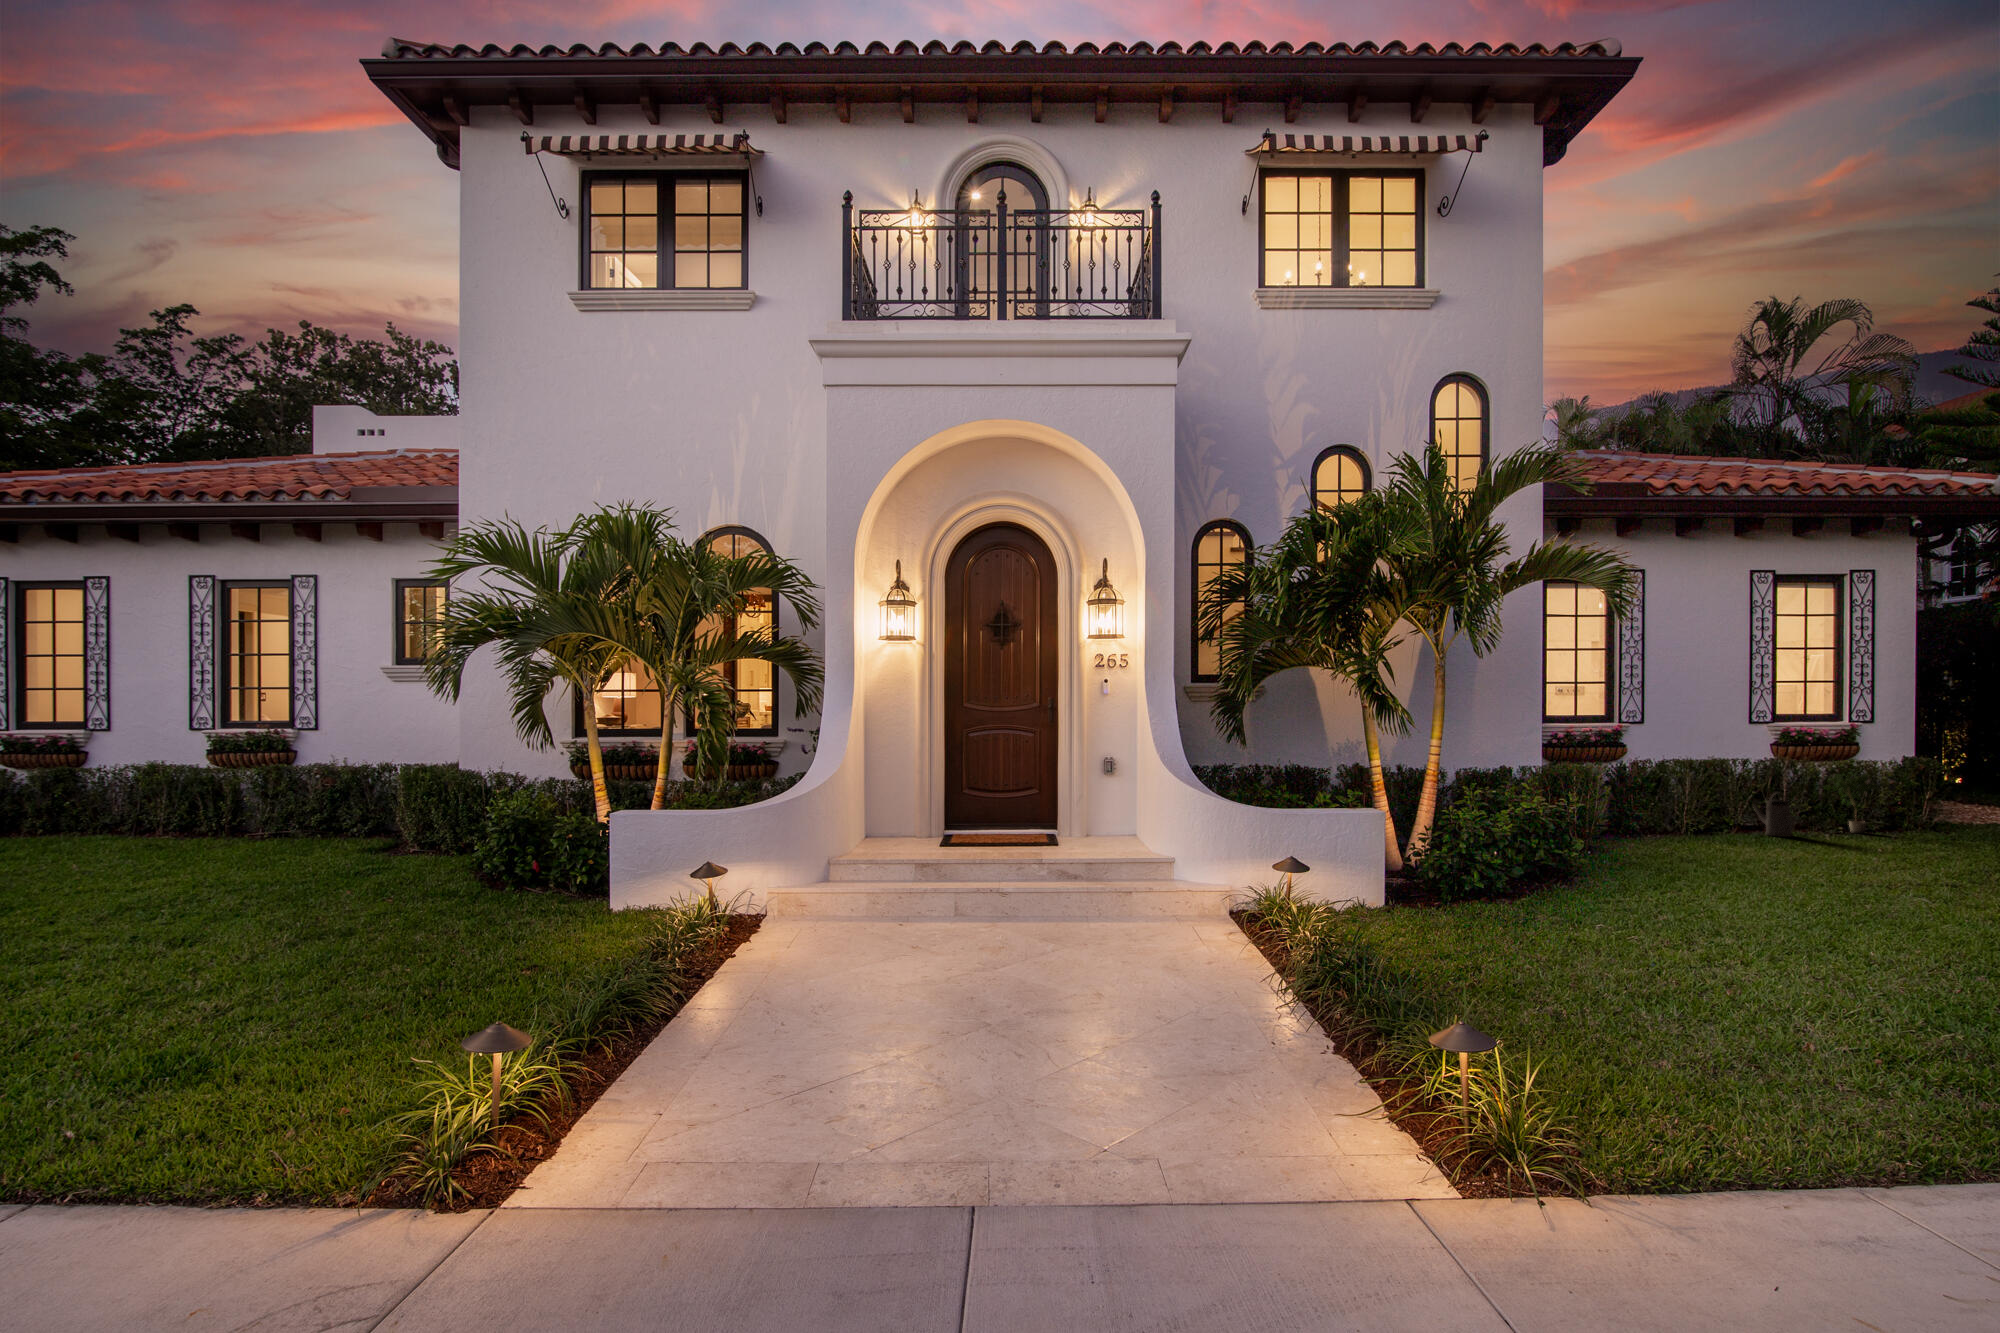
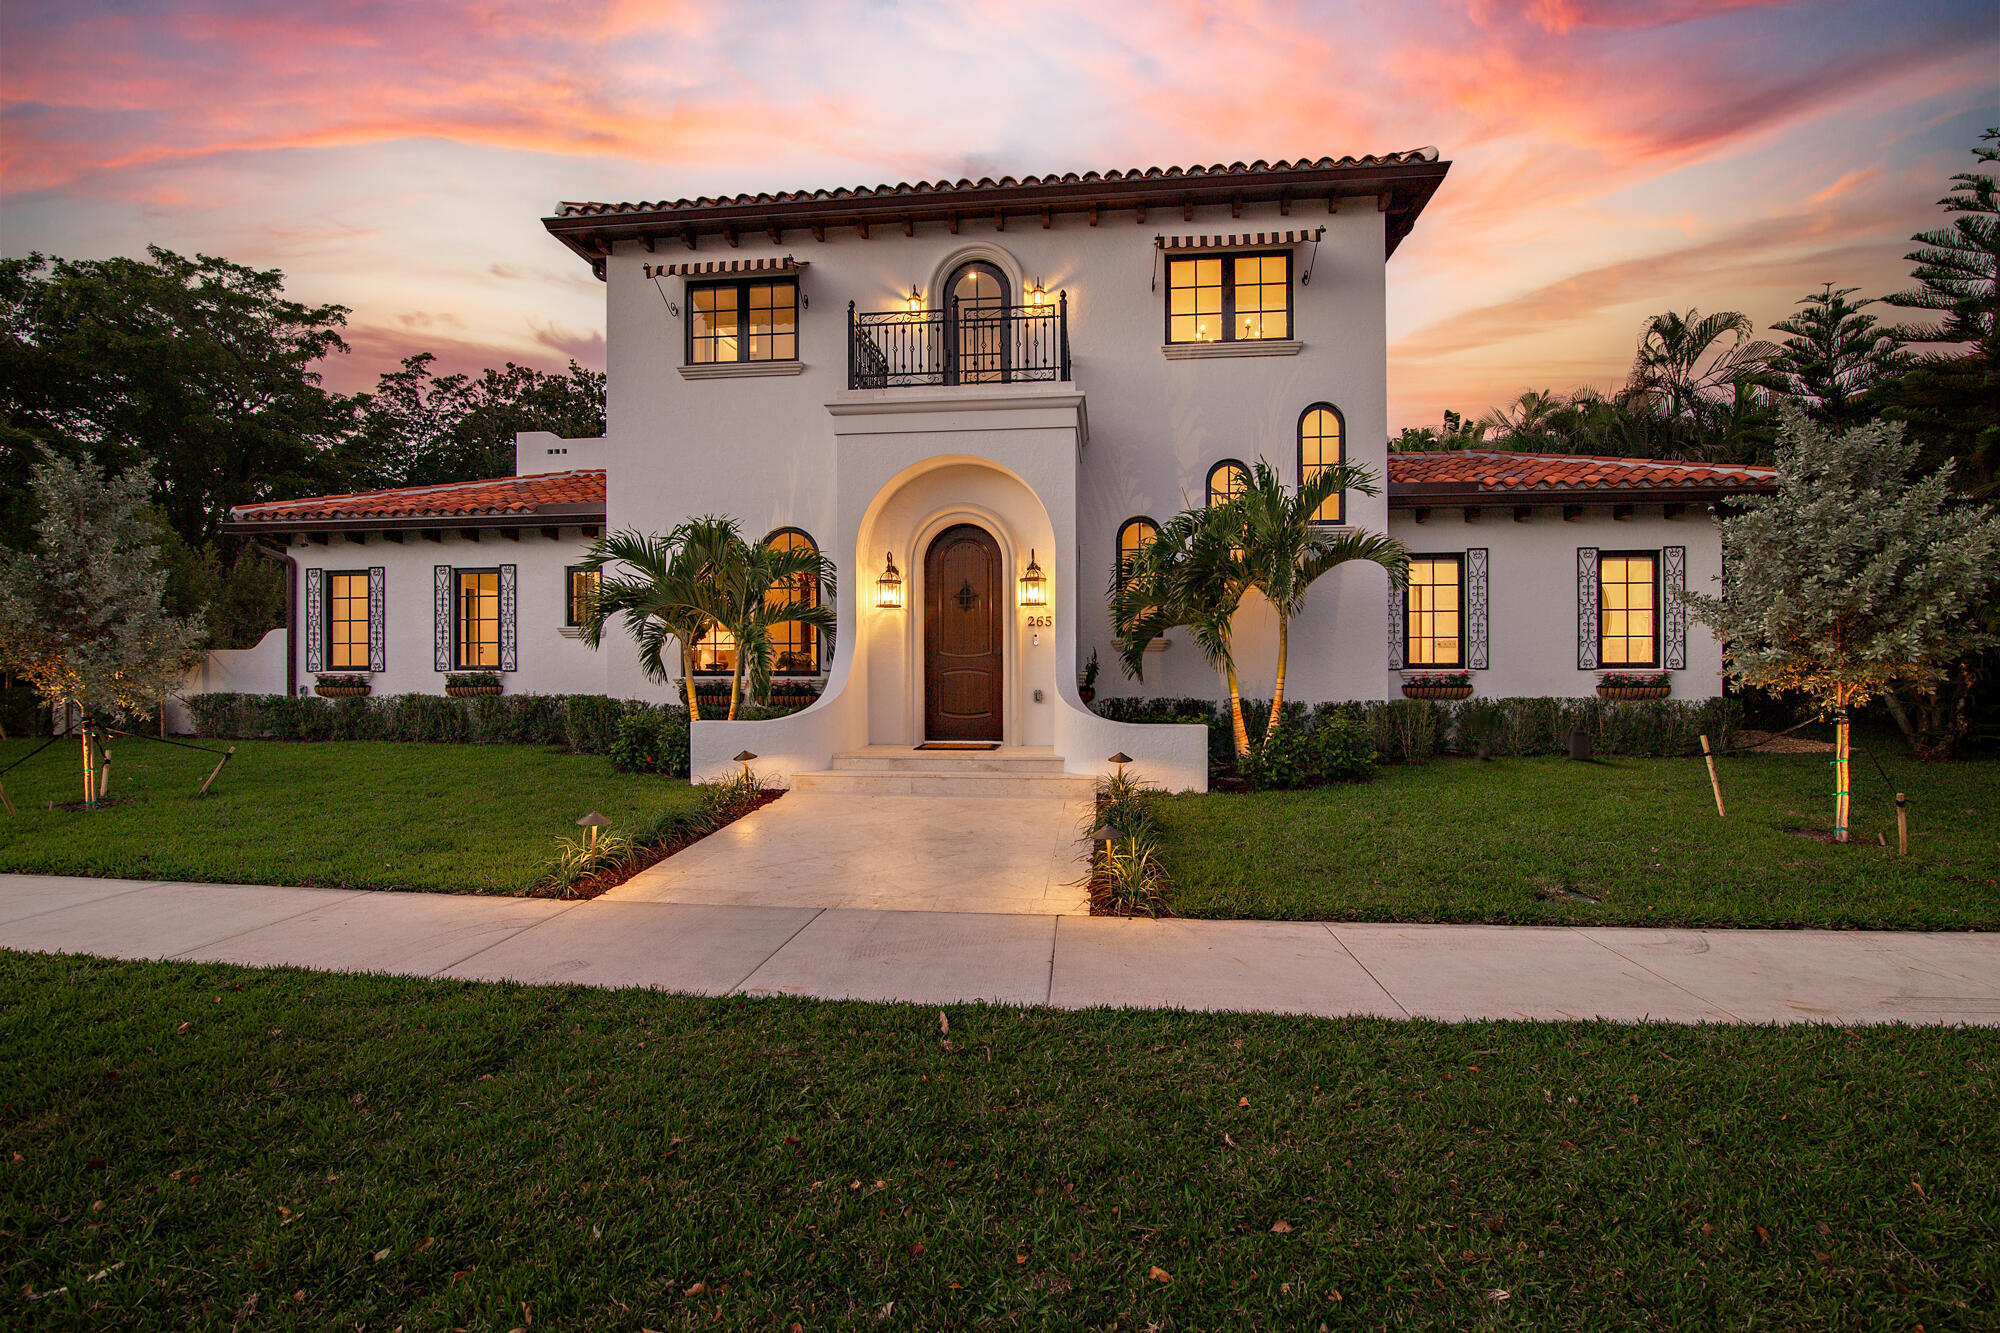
potted plant: present [1824,772,1882,834] -> present [1467,711,1497,758]

